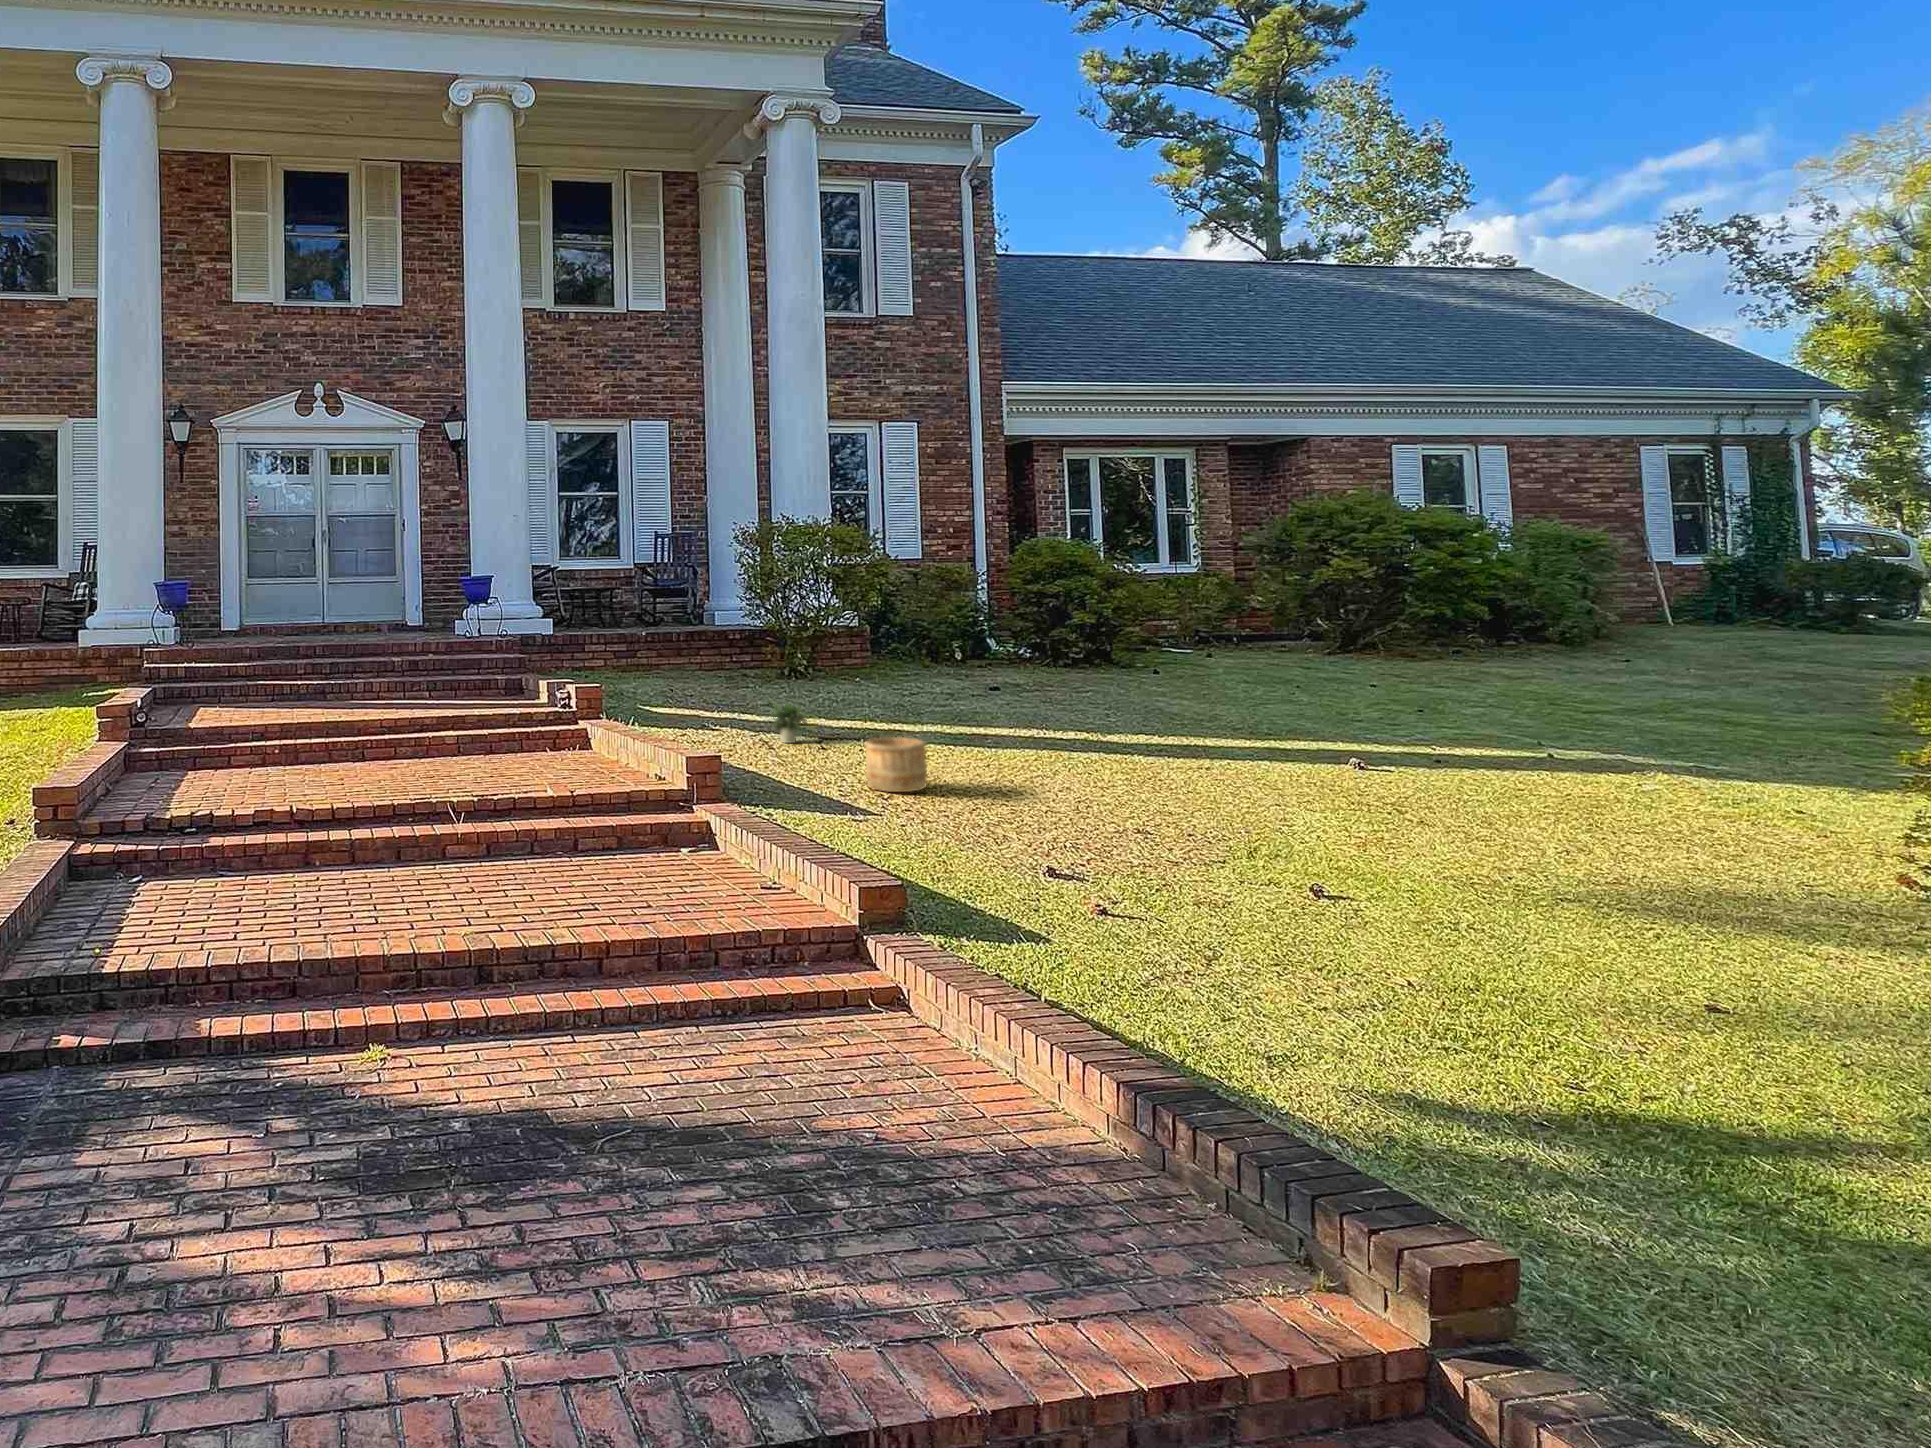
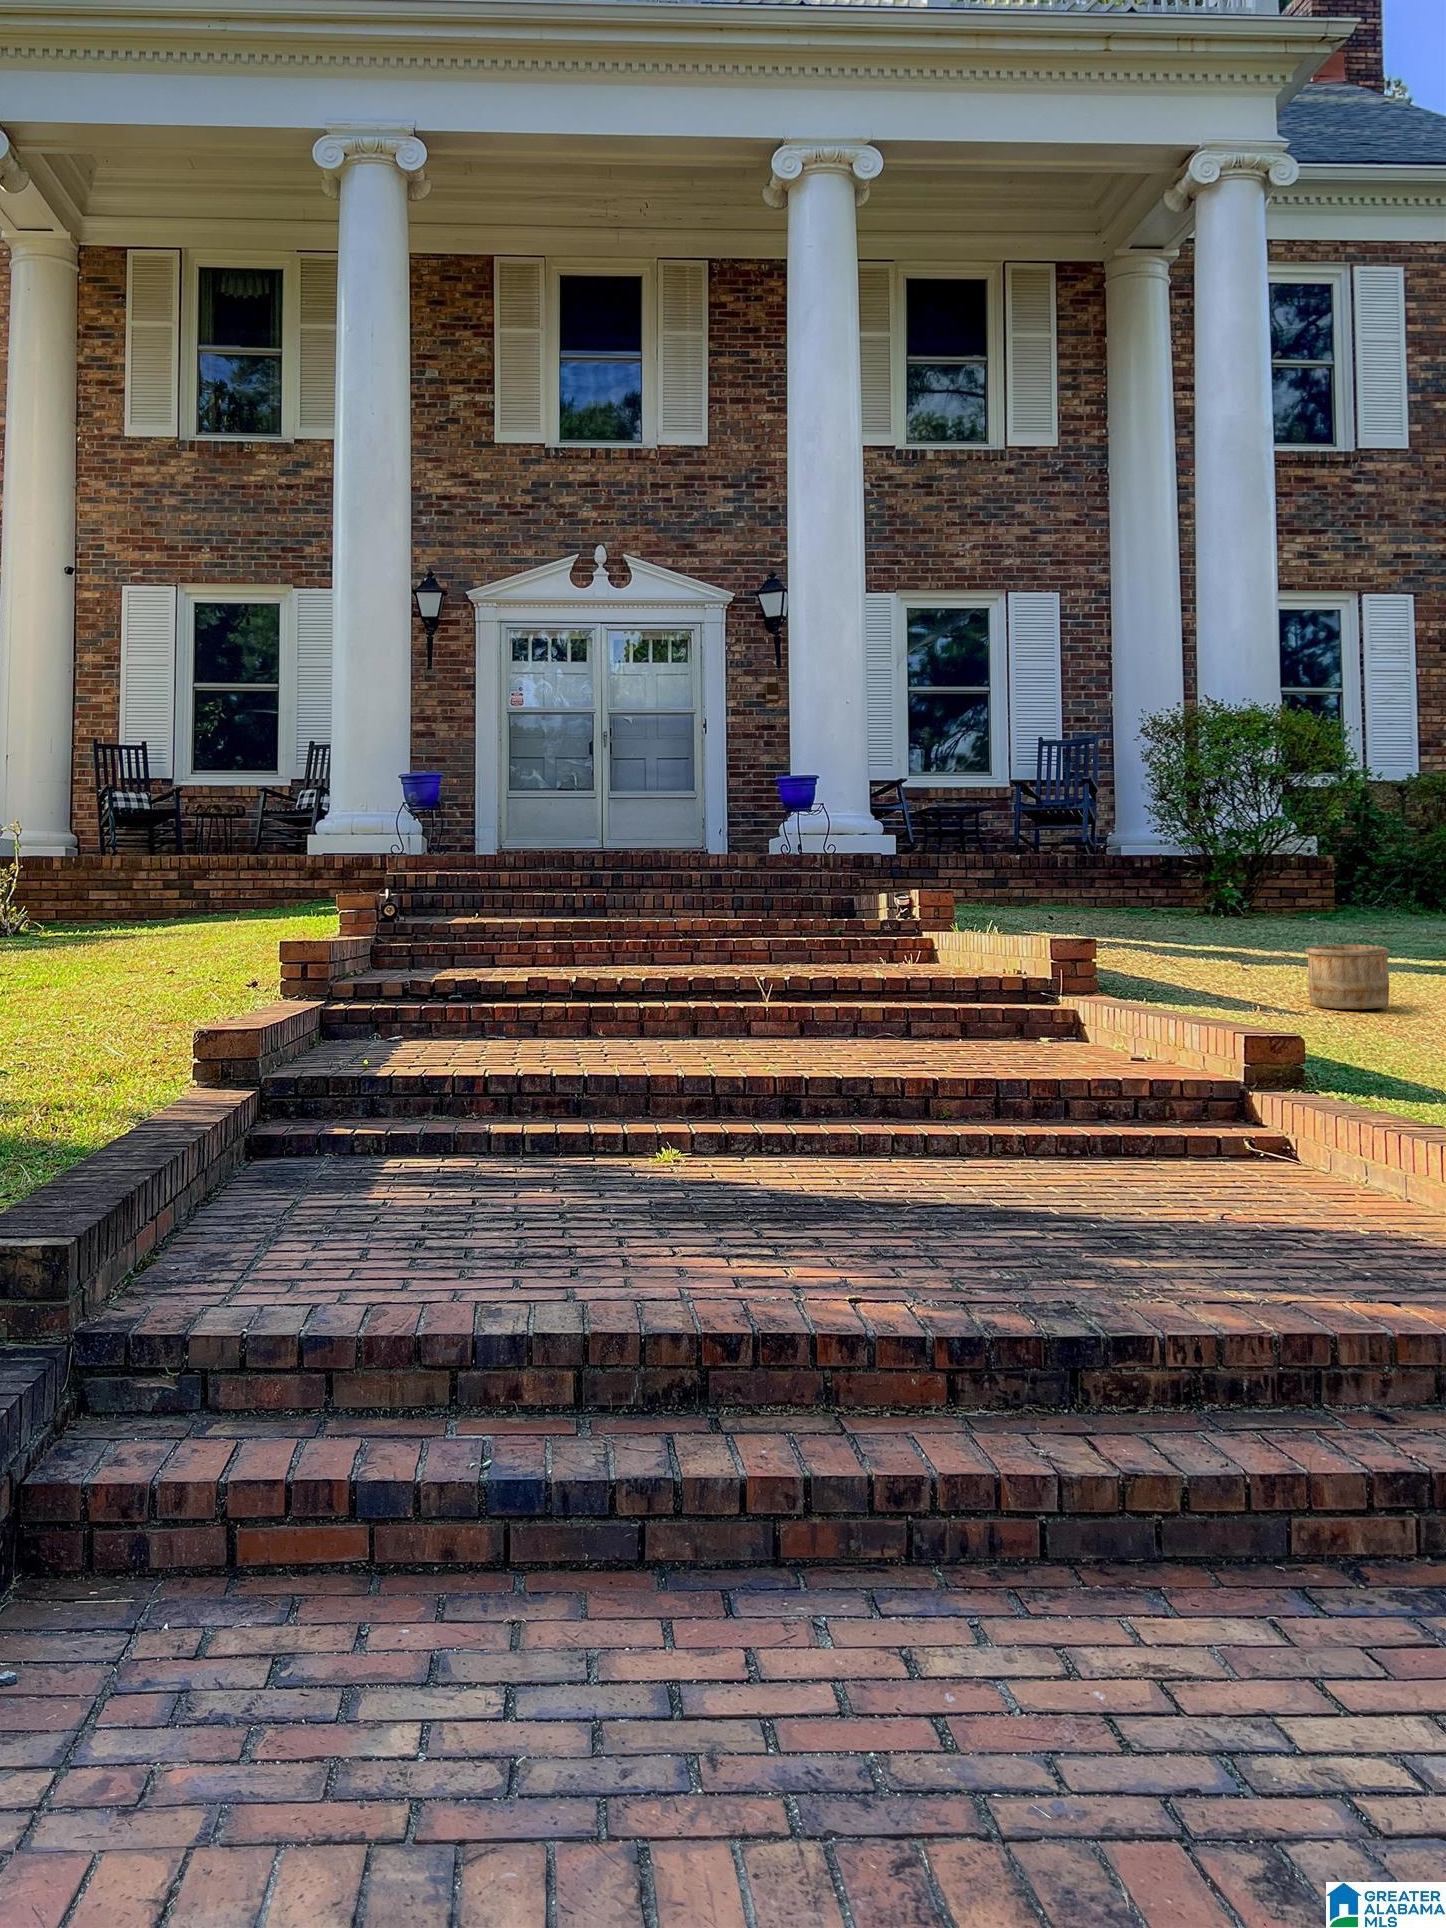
potted plant: present [769,703,807,743] -> none [1183,916,1237,969]

